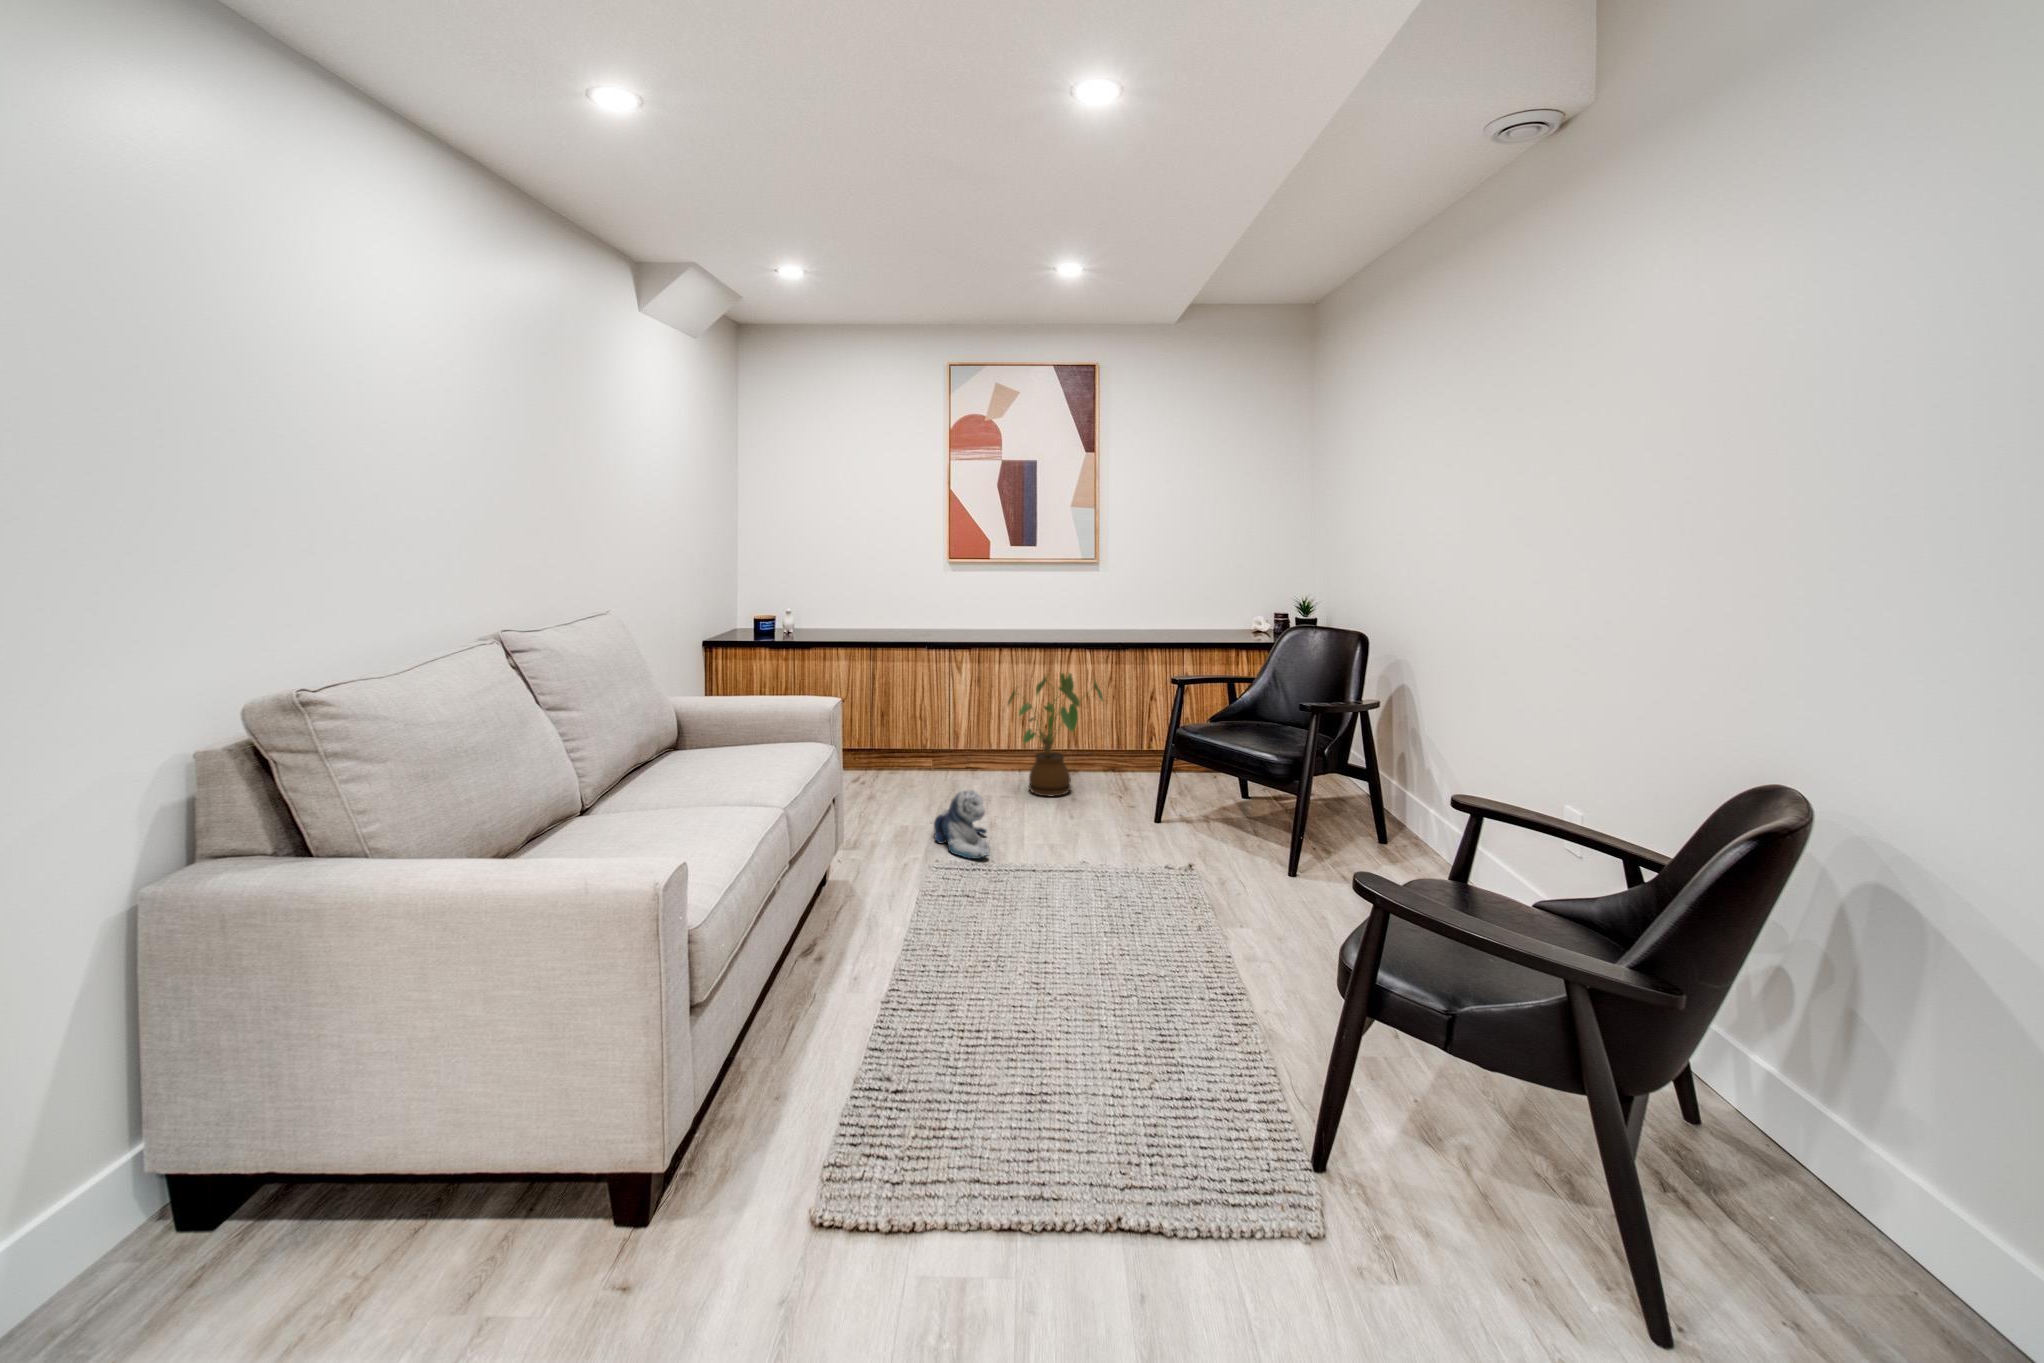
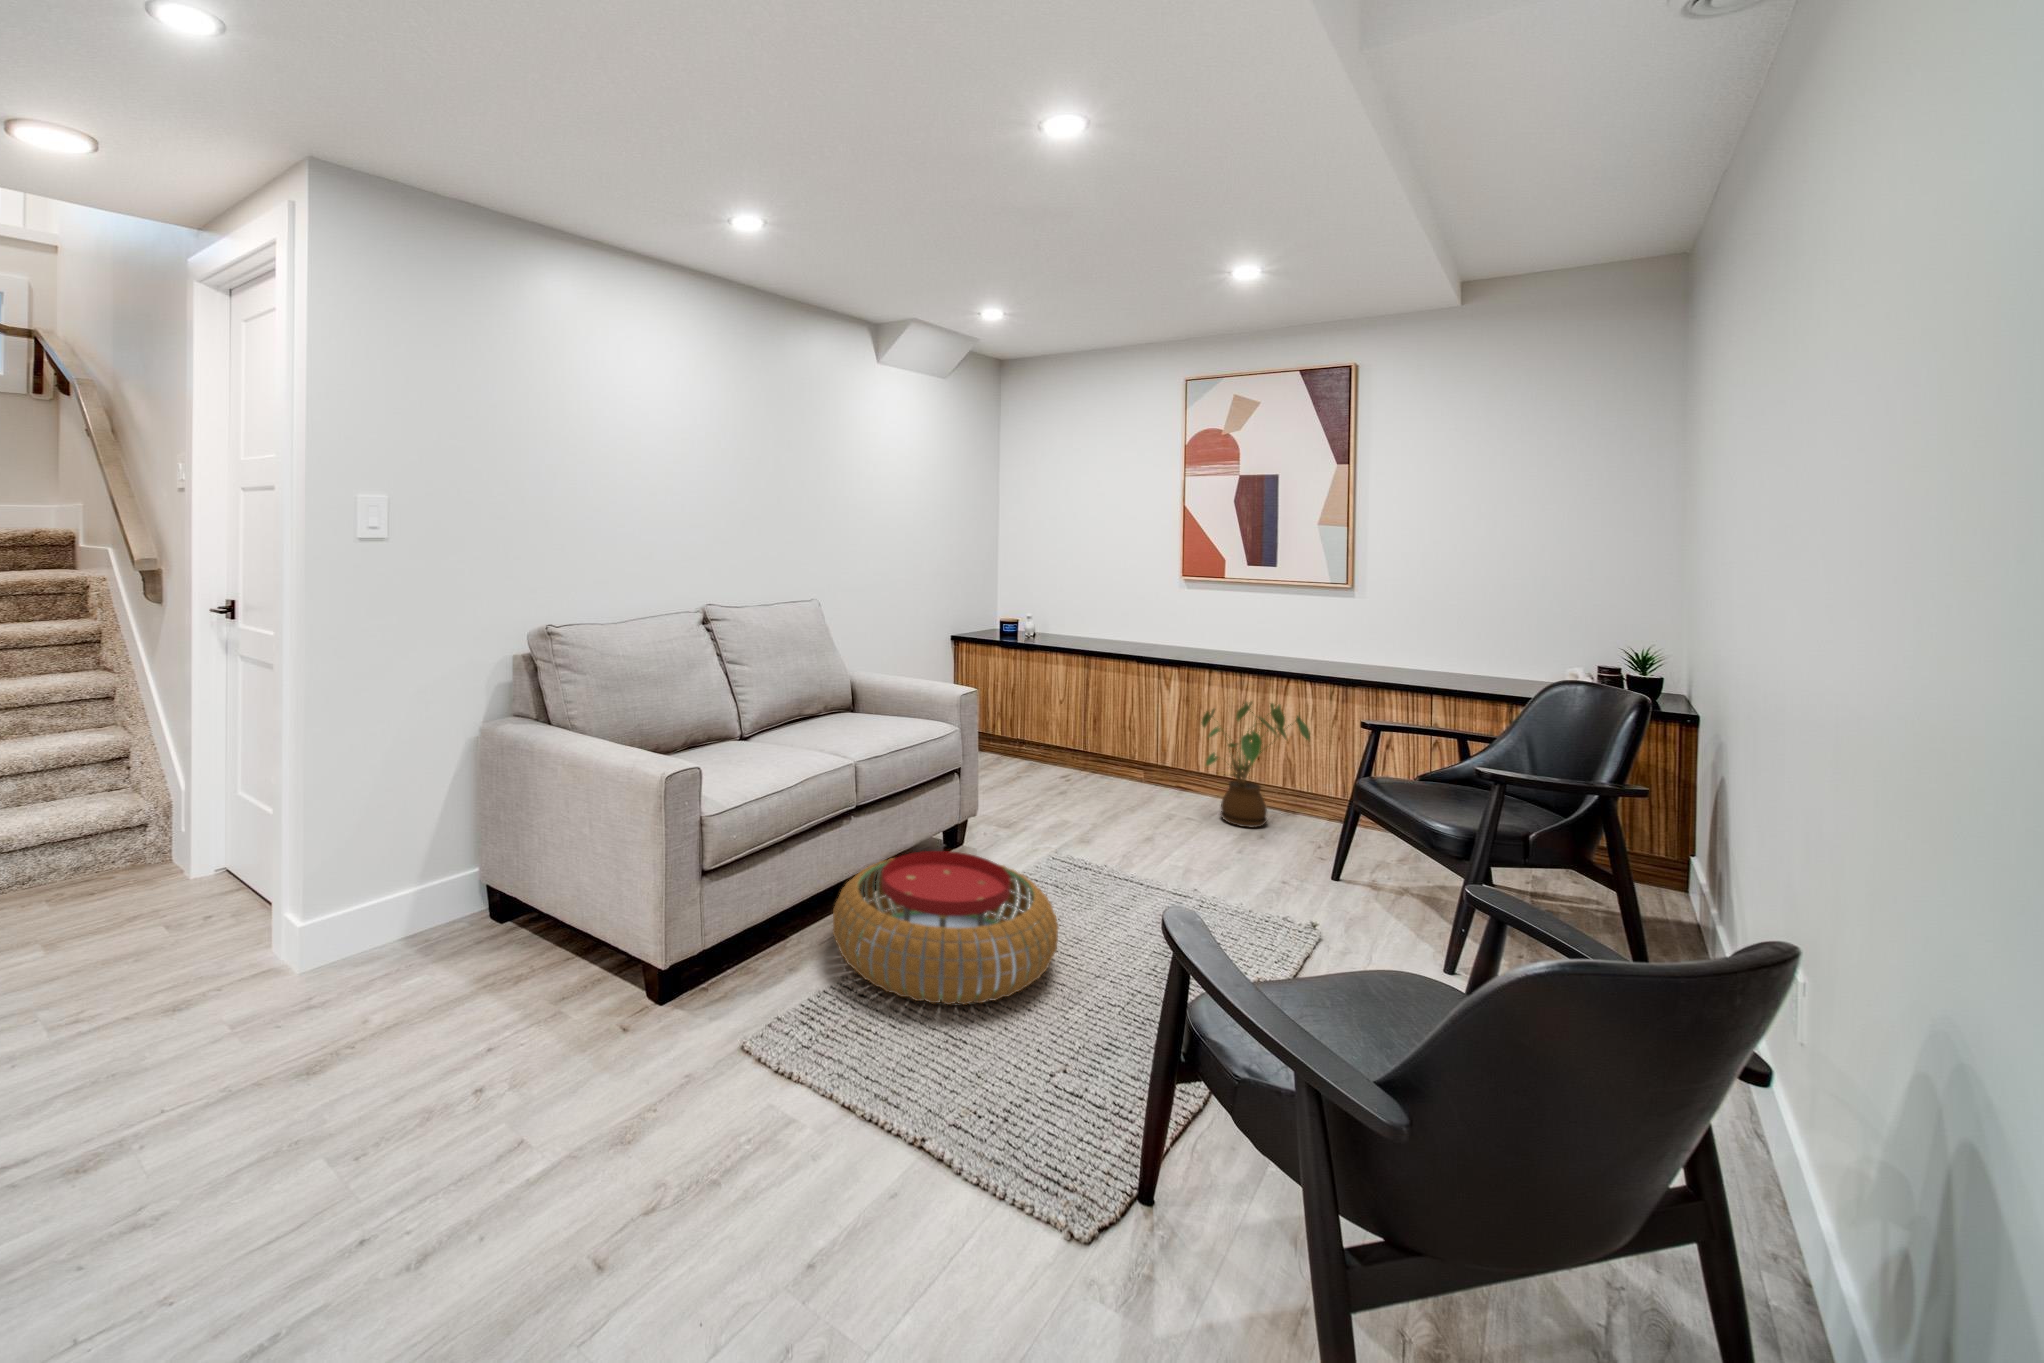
plush toy: present [934,790,989,859] -> none [1082,794,1136,860]
pouf: none [794,885,1060,1074] -> present [833,851,1058,1005]

